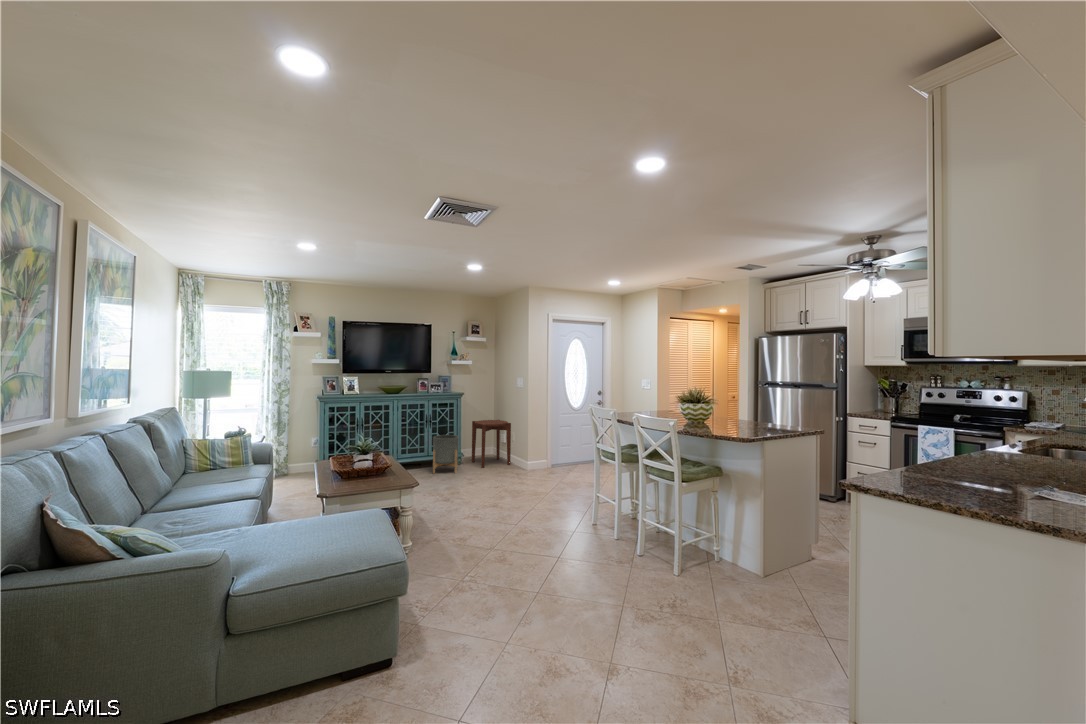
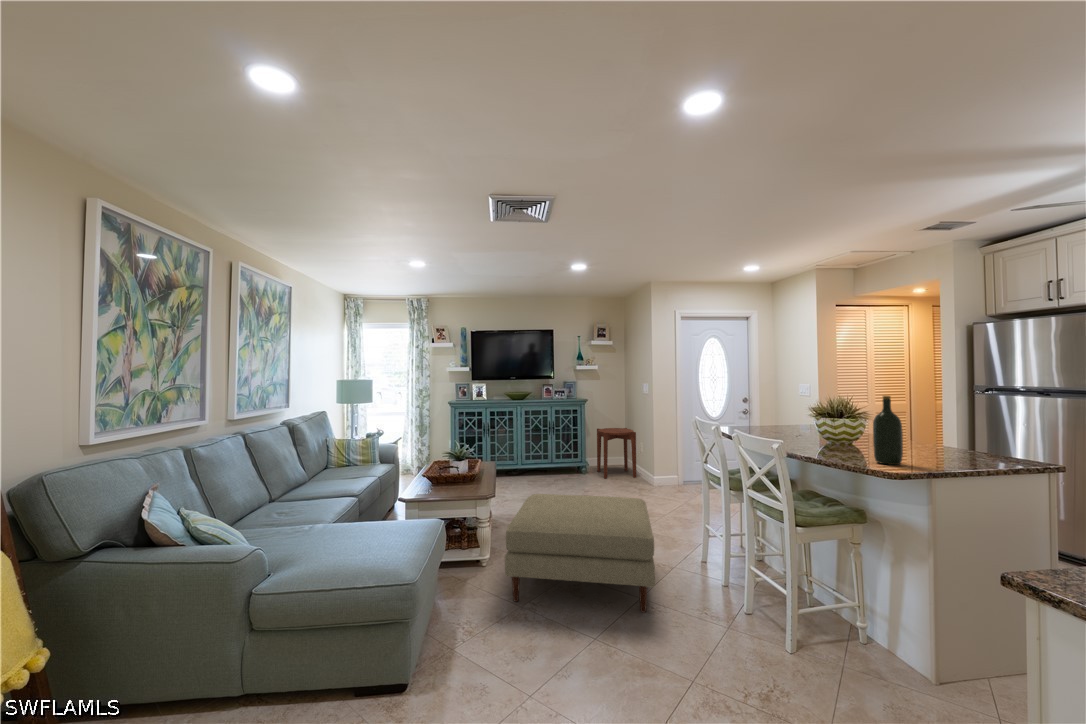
wine bottle: none [727,387,744,434] -> present [873,396,903,465]
planter: present [433,435,458,474] -> none [552,442,580,482]
ottoman: none [449,476,580,576] -> present [505,494,655,612]

